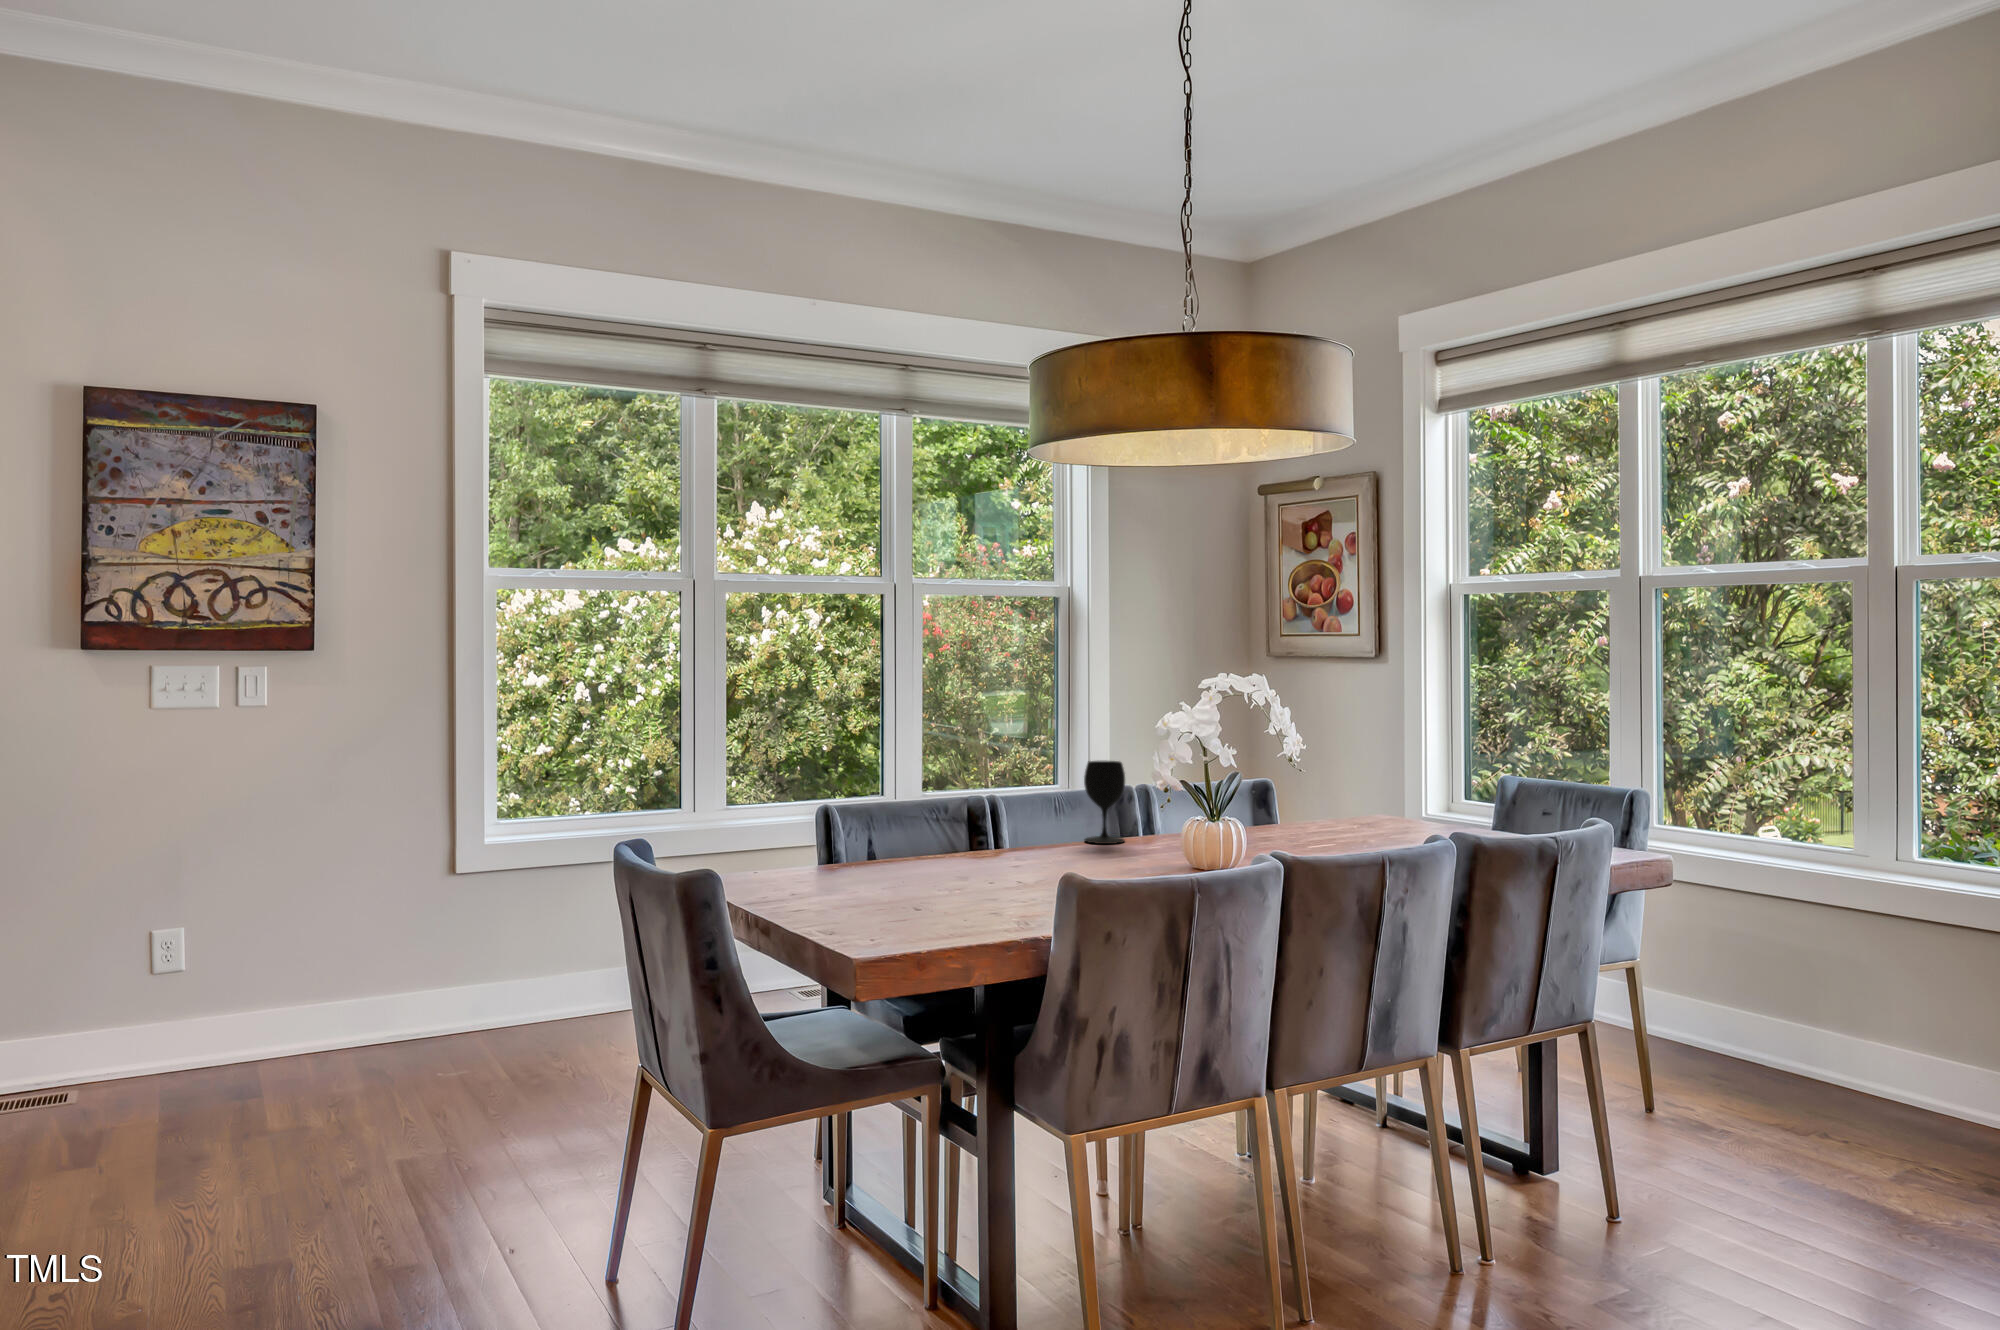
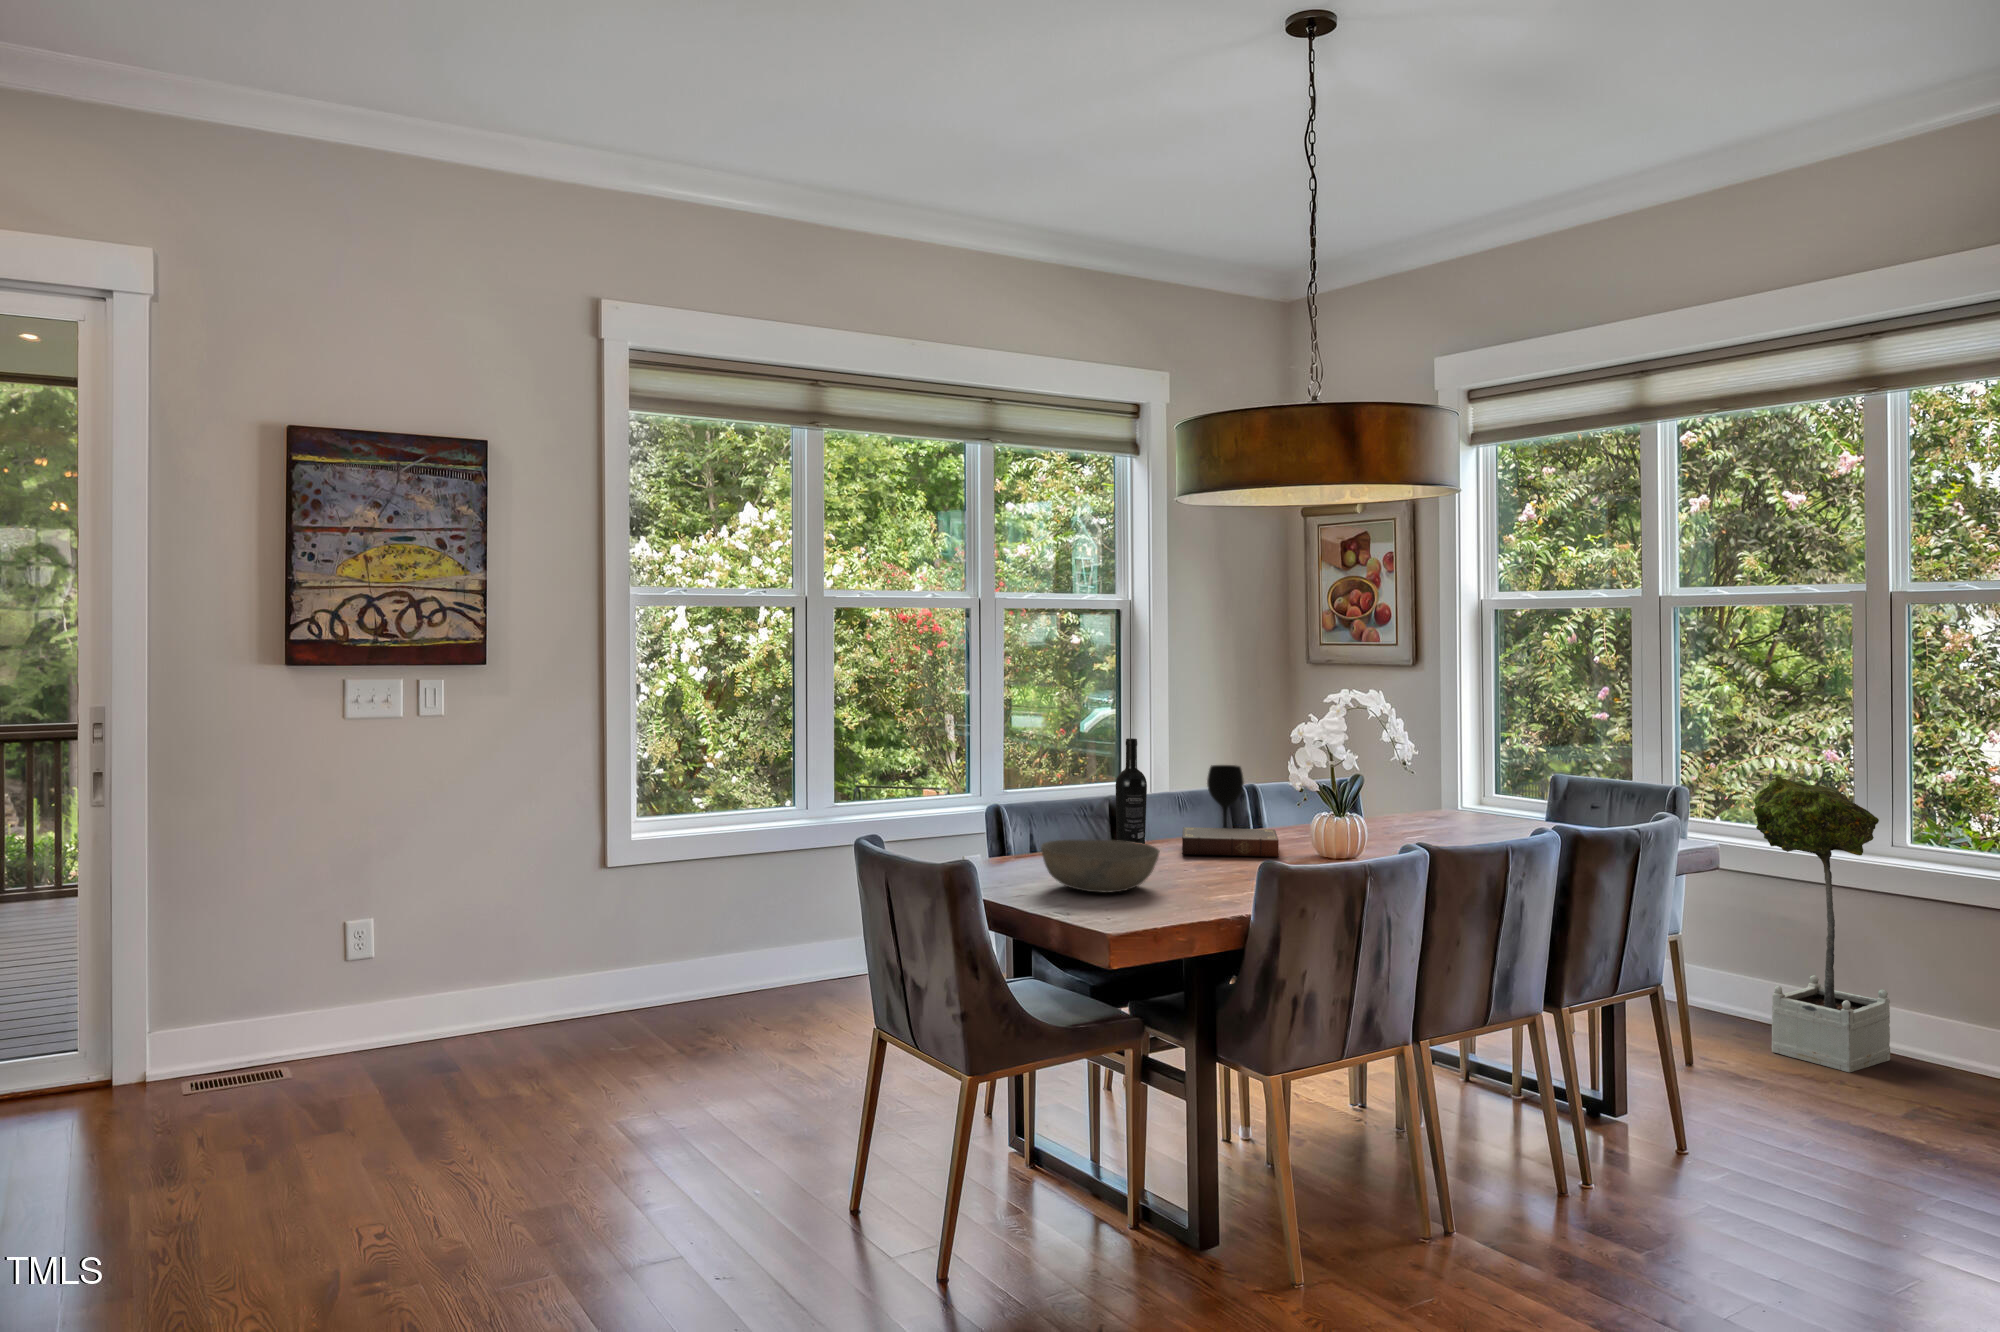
wine bottle: none [966,729,1002,858] -> present [1116,738,1147,844]
potted tree: none [1732,775,1895,1125] -> present [1753,775,1890,1073]
book: none [1033,832,1150,866] -> present [1182,827,1279,857]
bowl: none [830,844,972,907] -> present [1041,840,1160,893]

